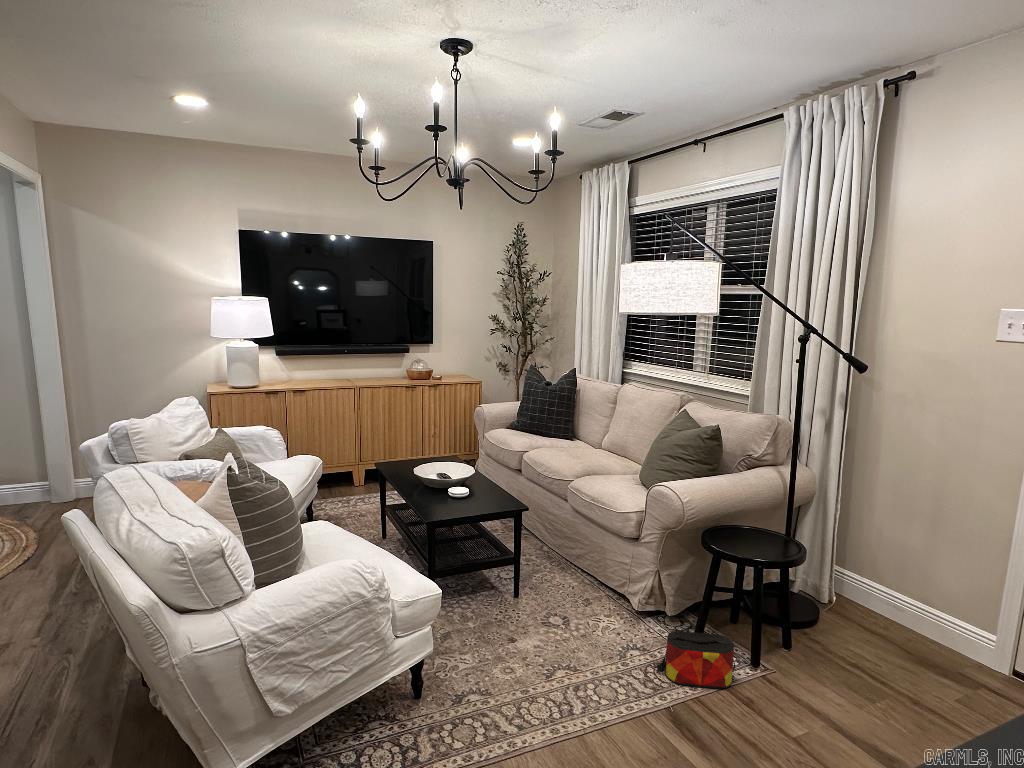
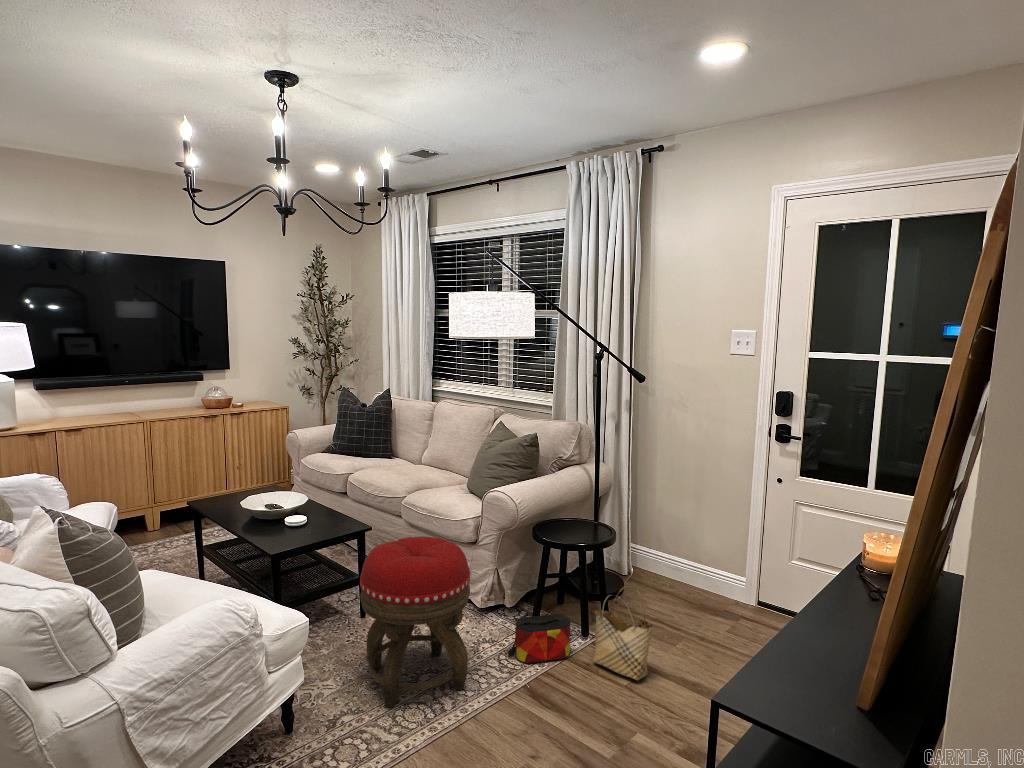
footstool: none [498,523,614,698] -> present [360,536,470,708]
woven basket: none [758,618,839,736] -> present [593,586,653,680]

